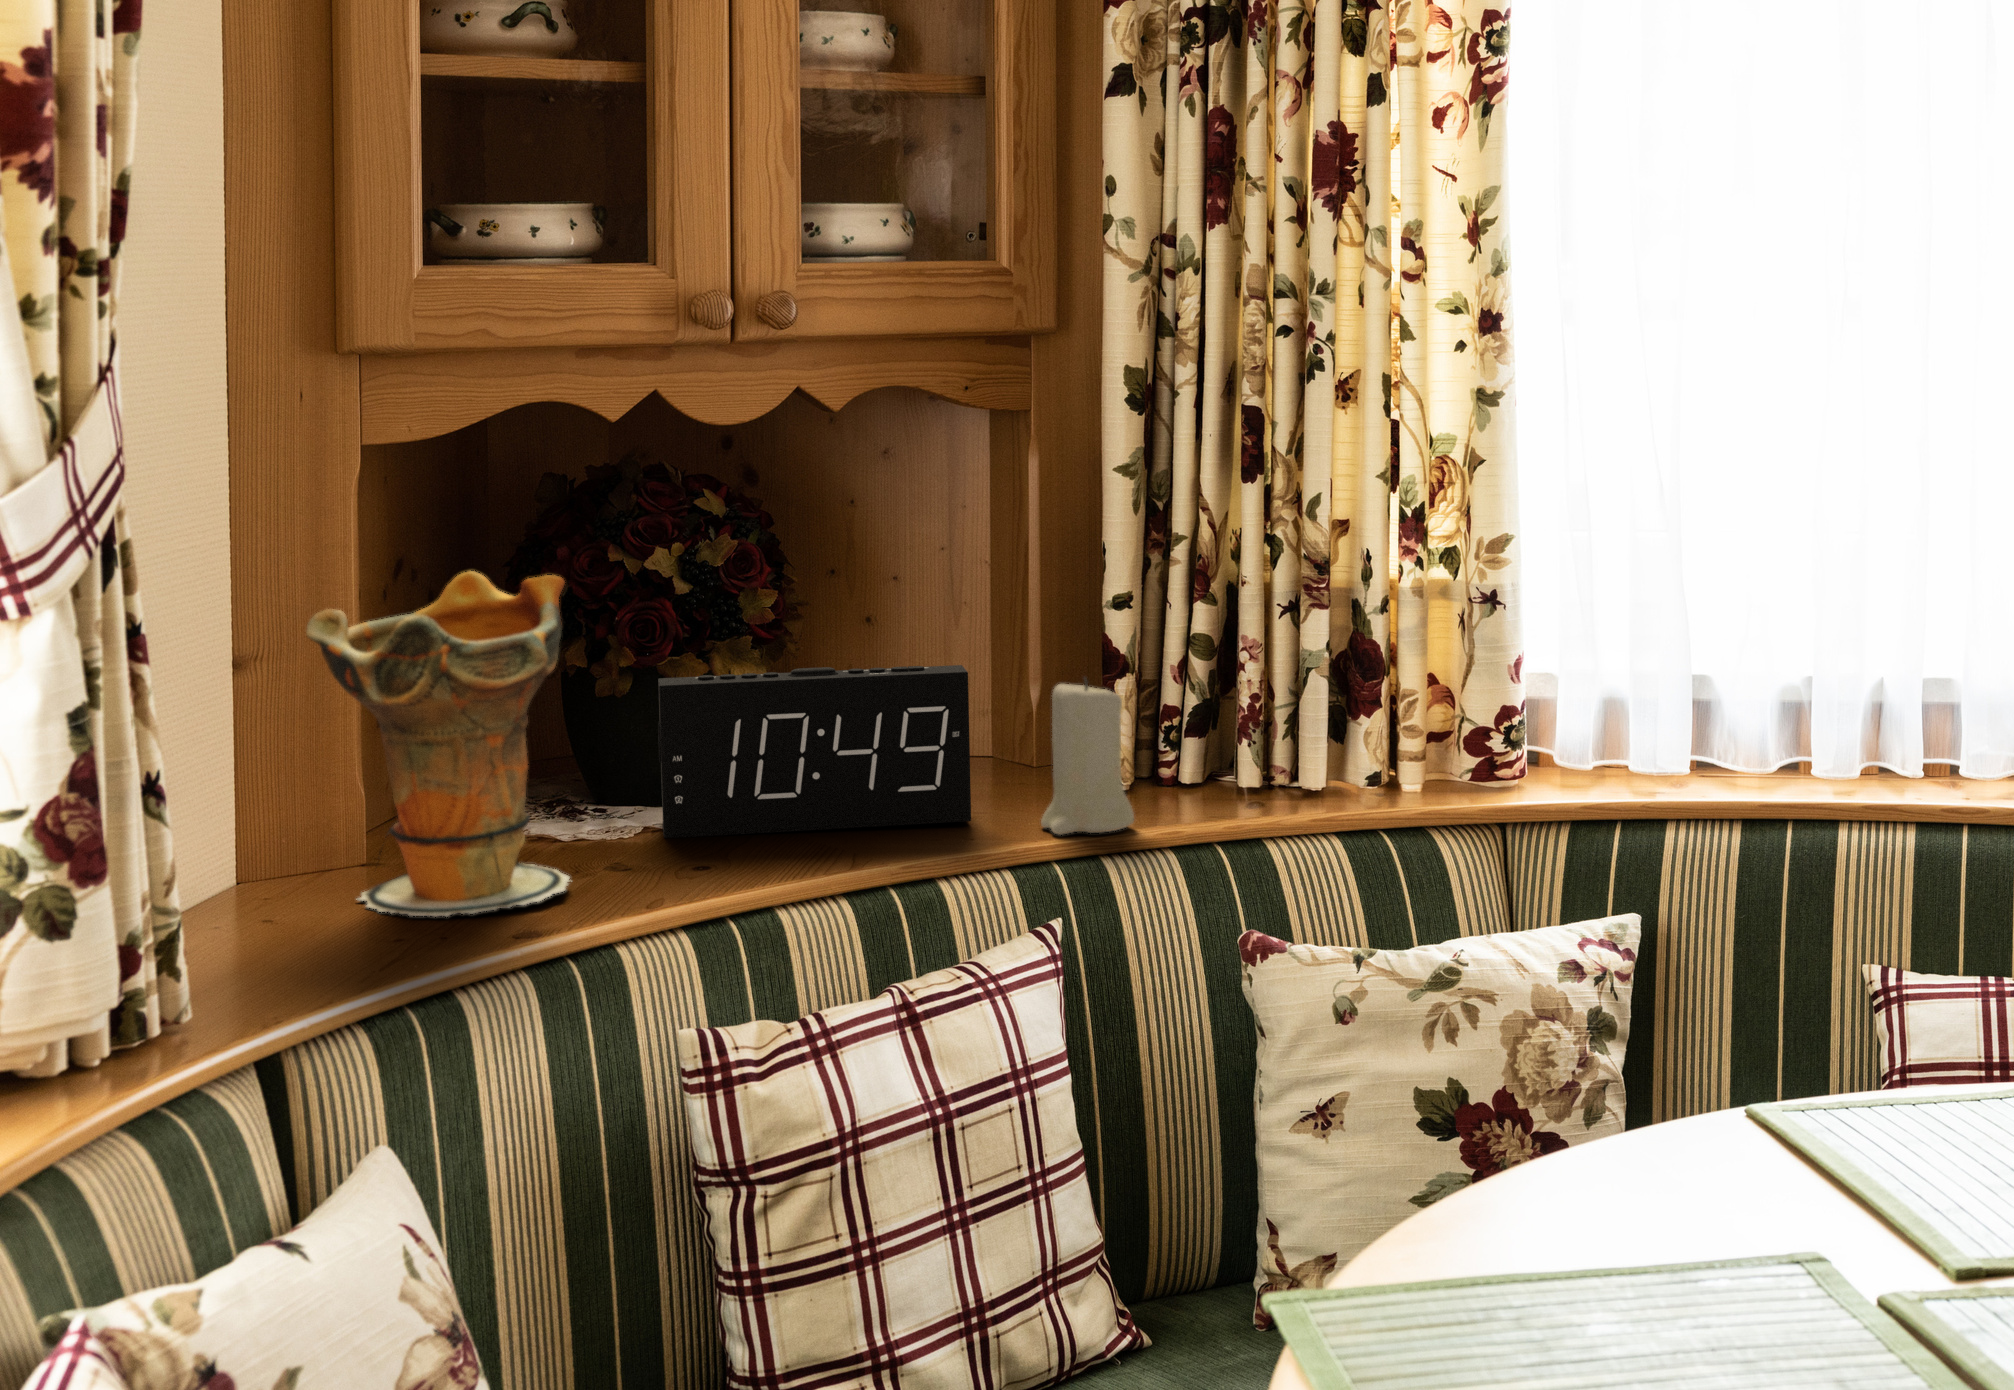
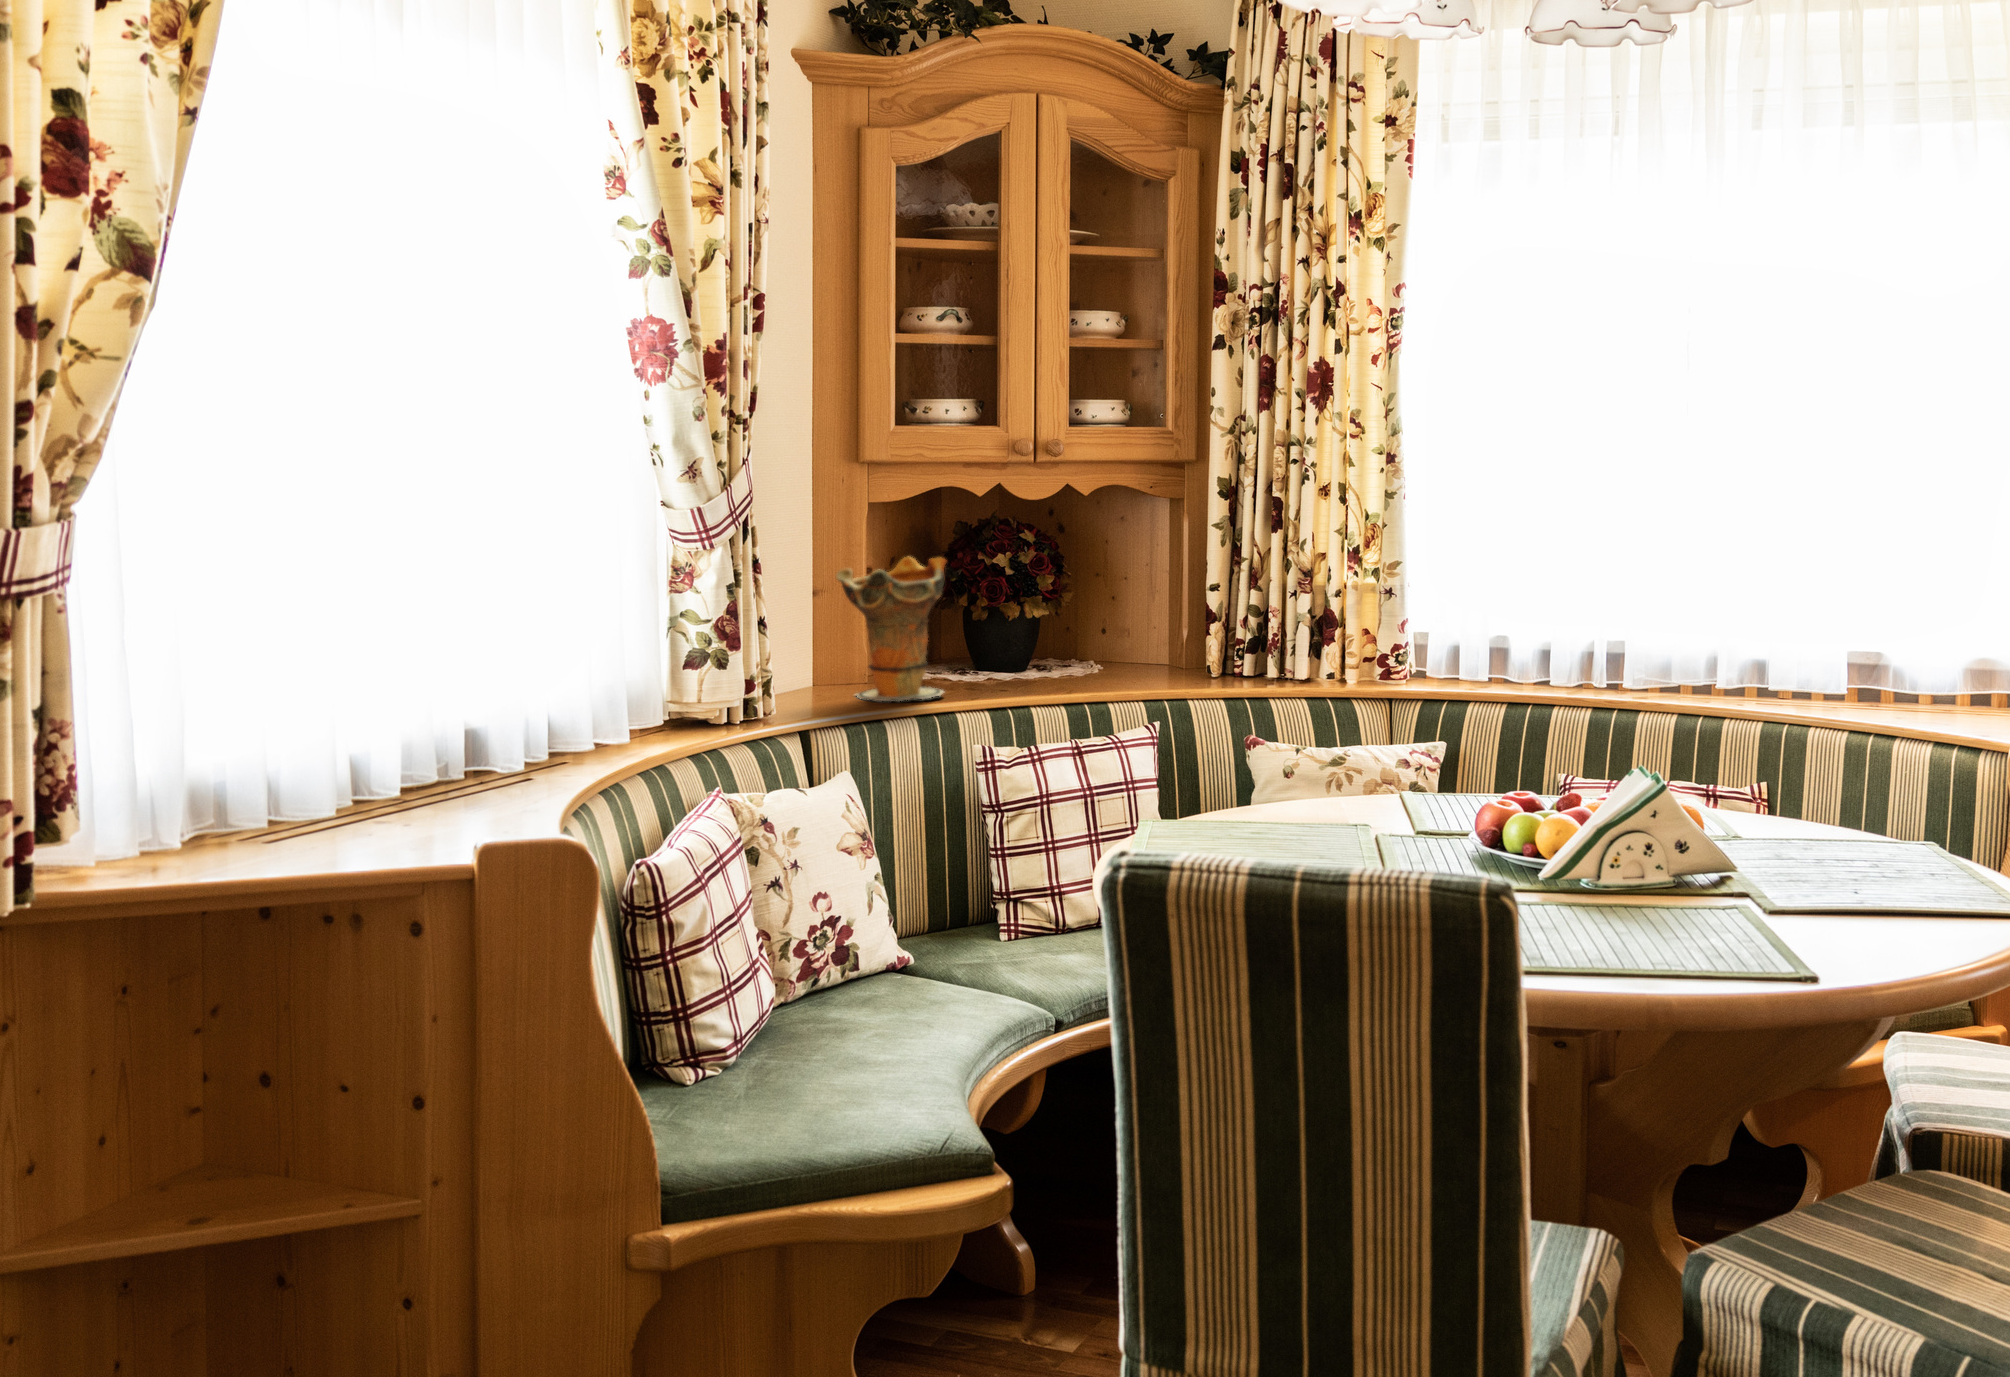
alarm clock: present [658,665,971,838] -> none [994,612,1134,685]
candle: present [1041,678,1134,835] -> none [1165,618,1208,690]

